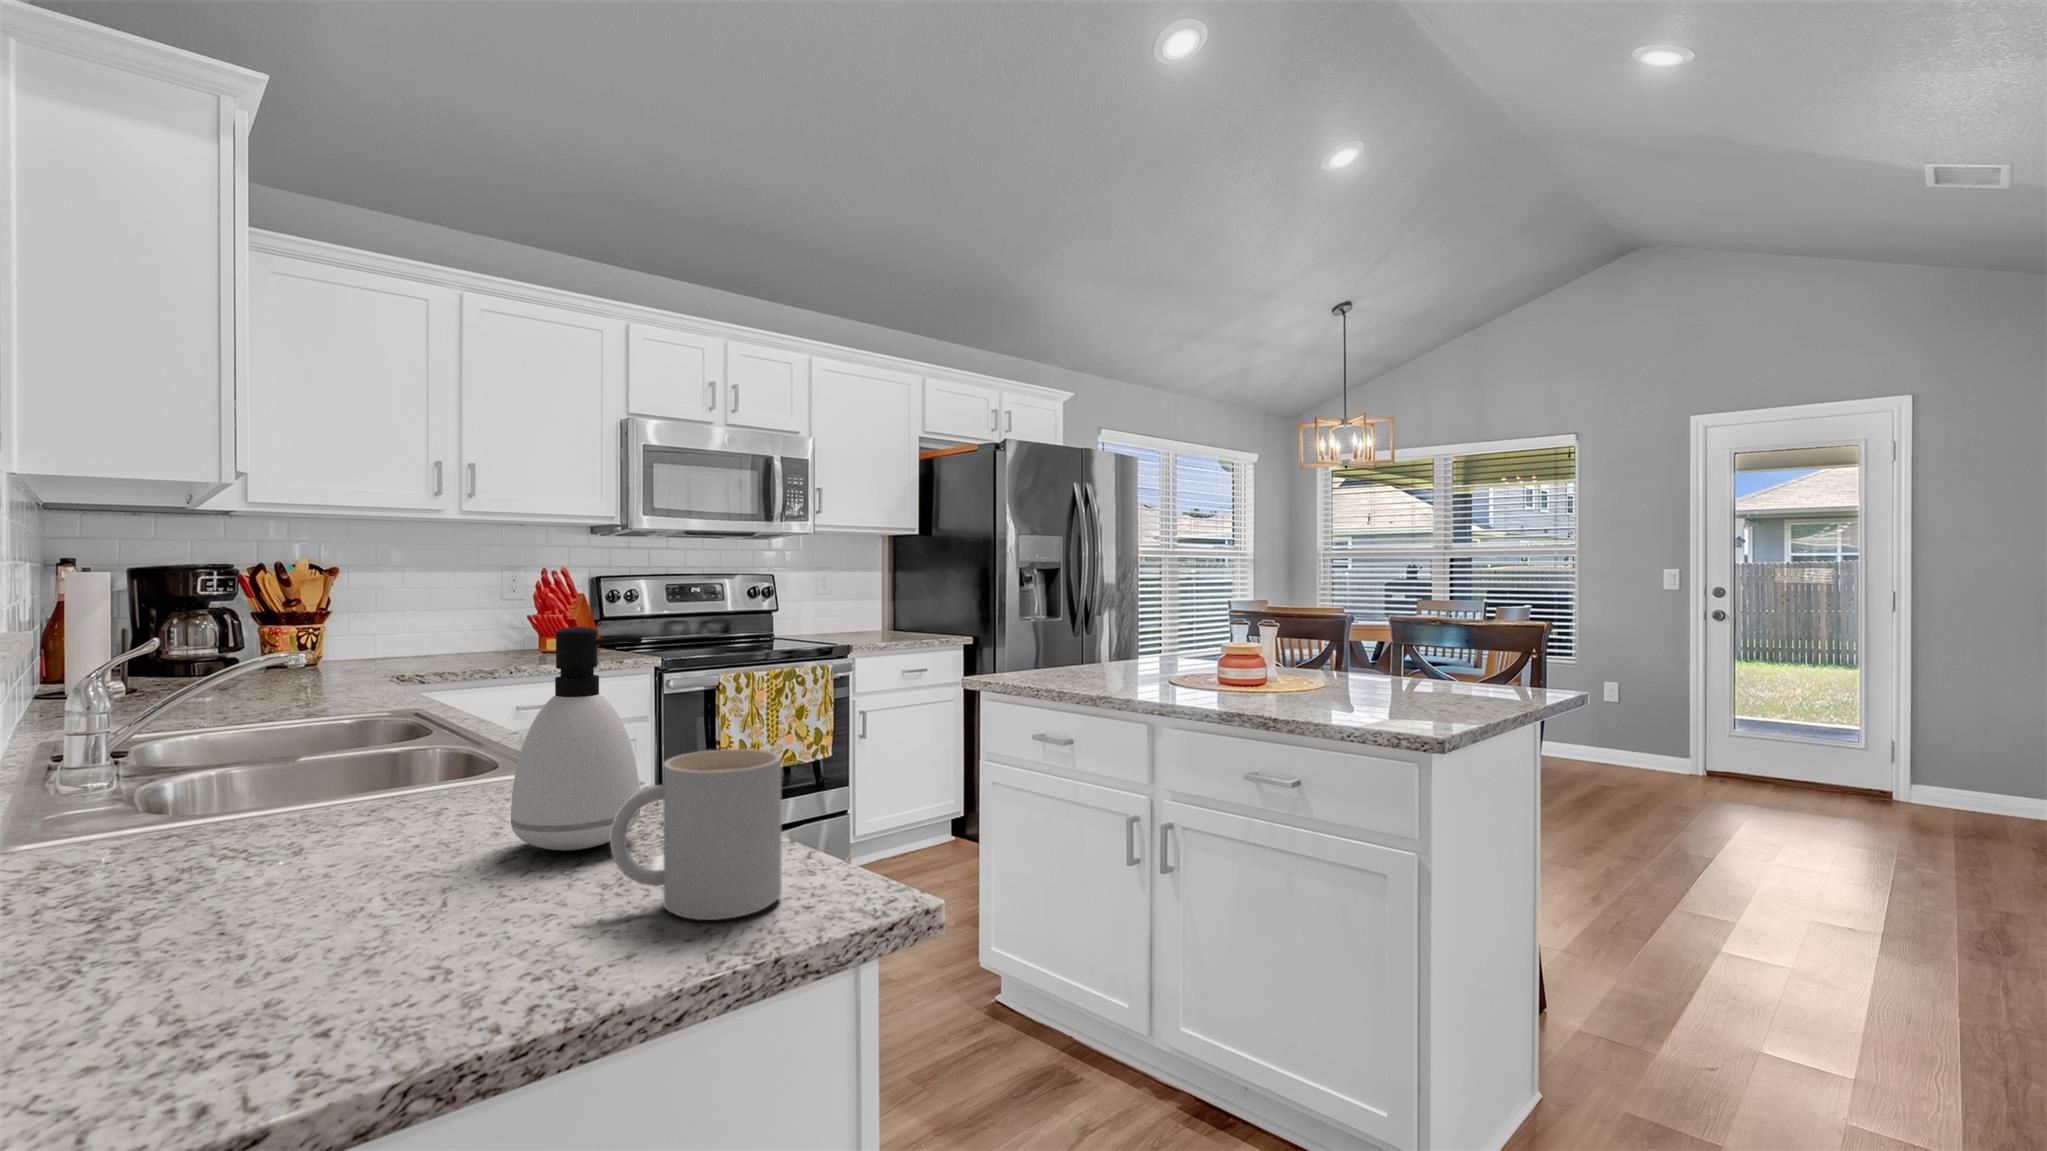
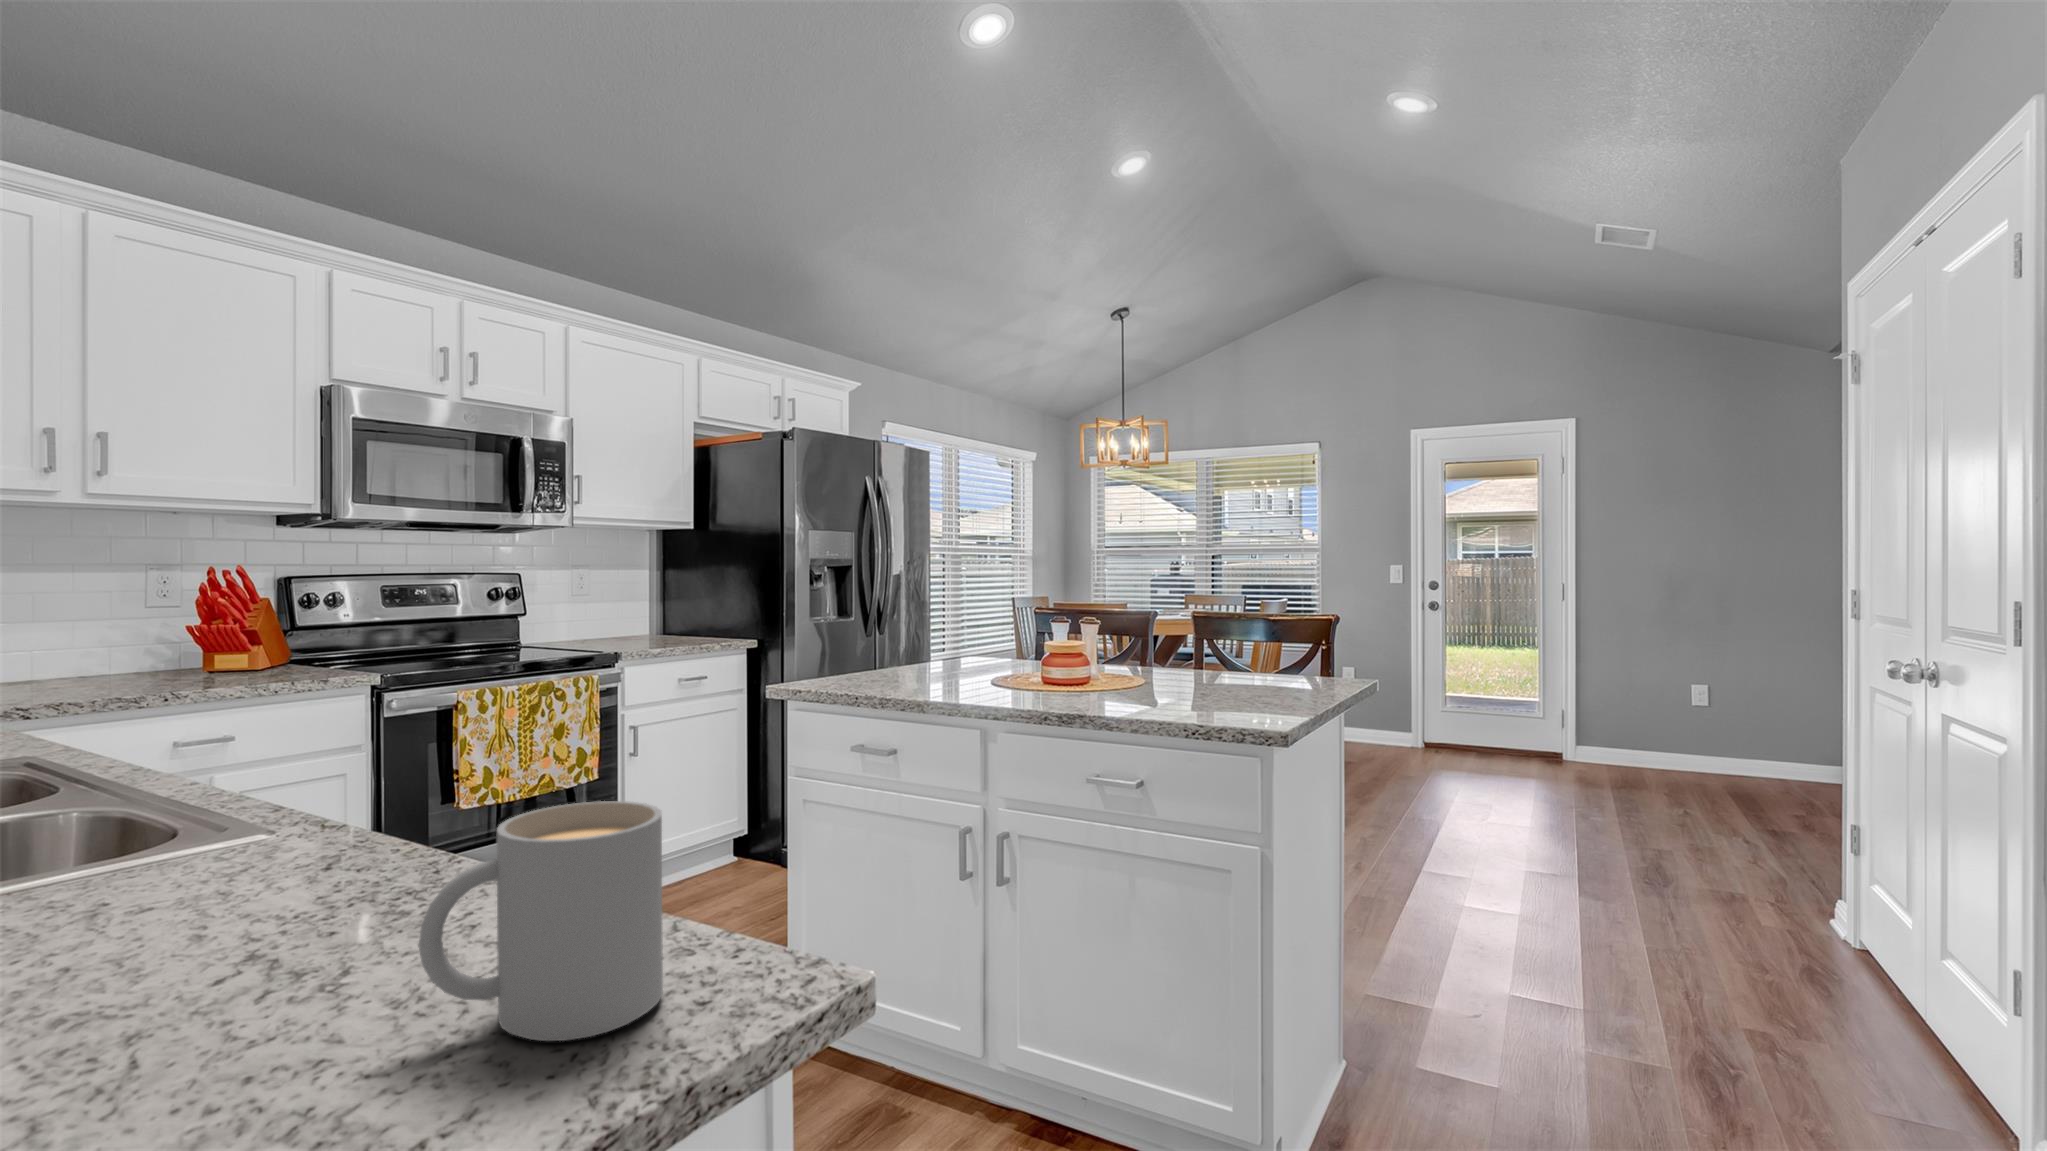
soap dispenser: present [511,627,642,850] -> none [234,645,433,954]

